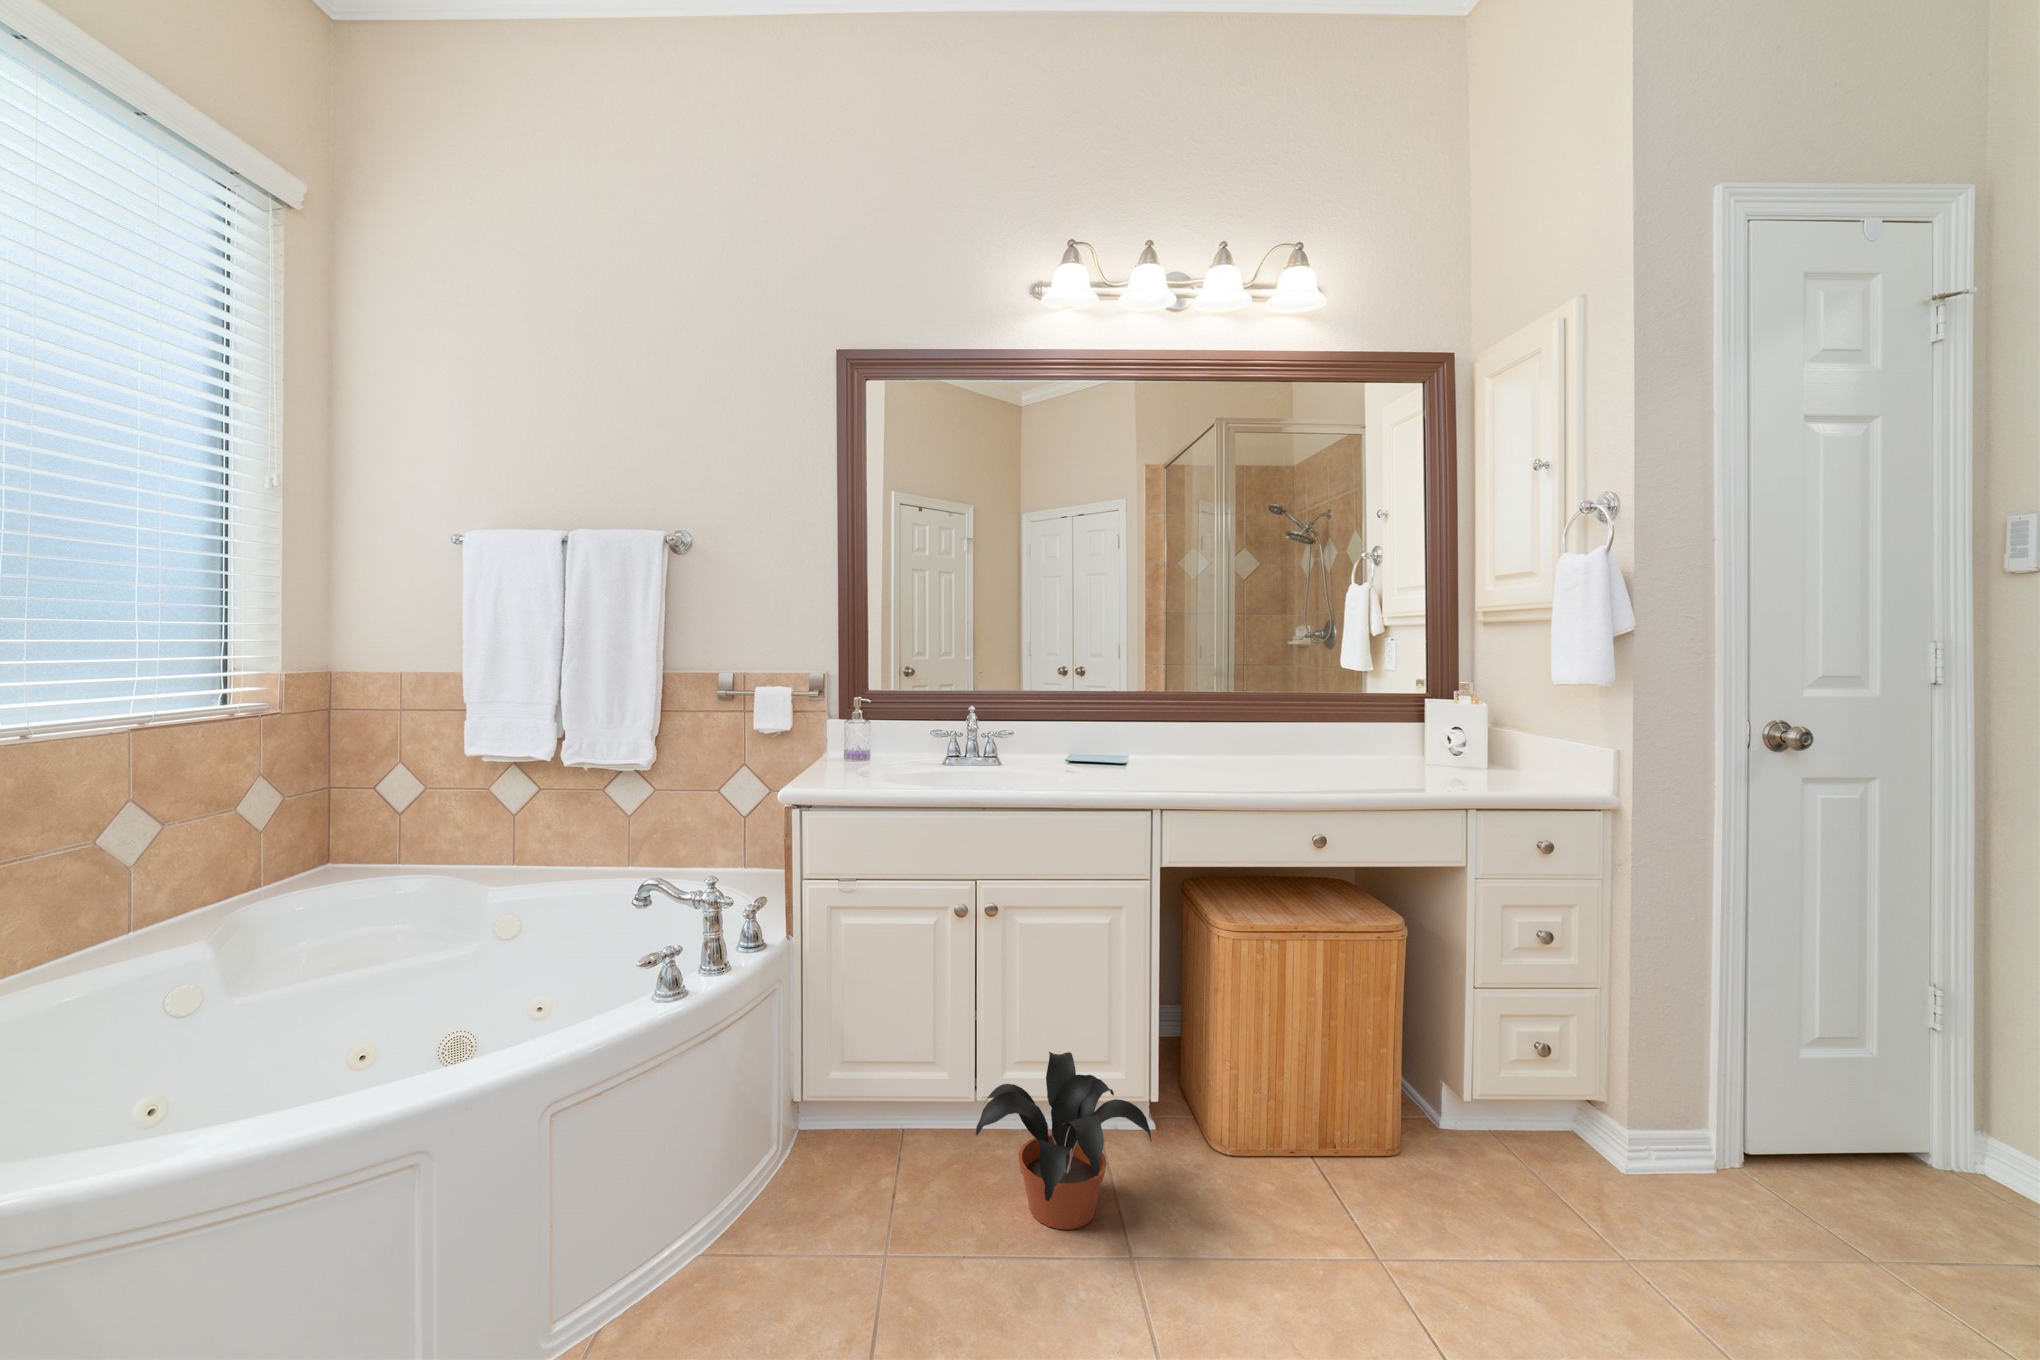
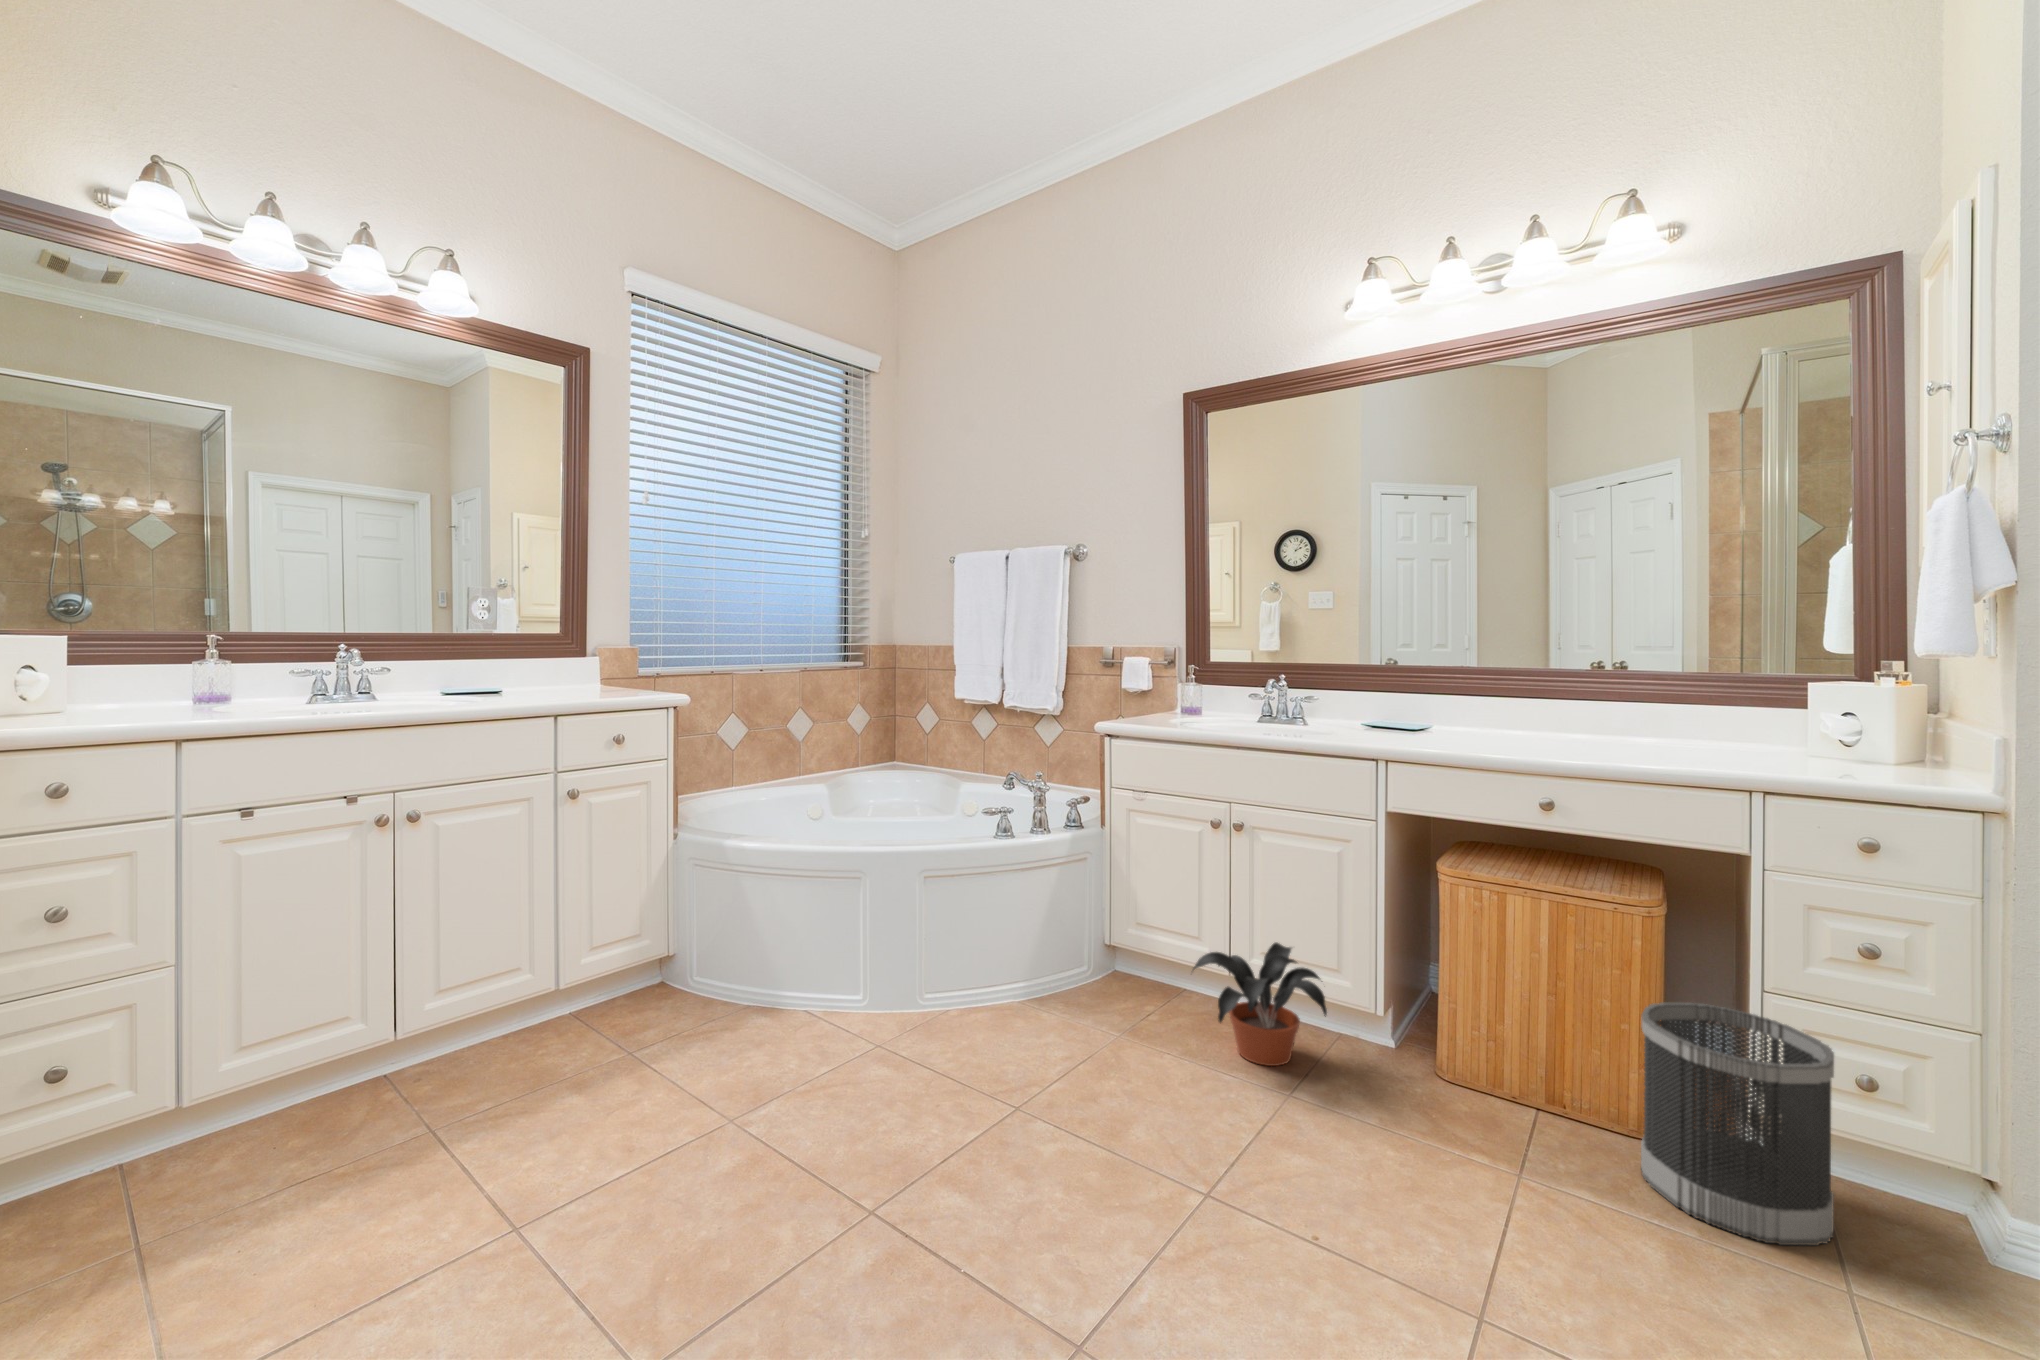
wastebasket: none [1437,1019,1605,1258] -> present [1641,1003,1834,1245]

